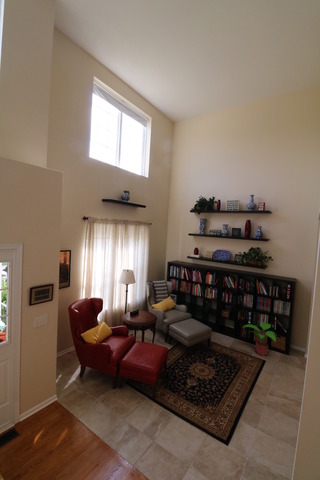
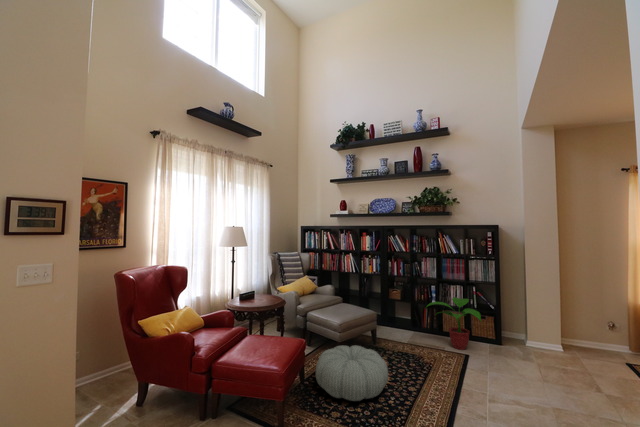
pouf: none [173,351,214,387] -> present [316,346,388,401]

